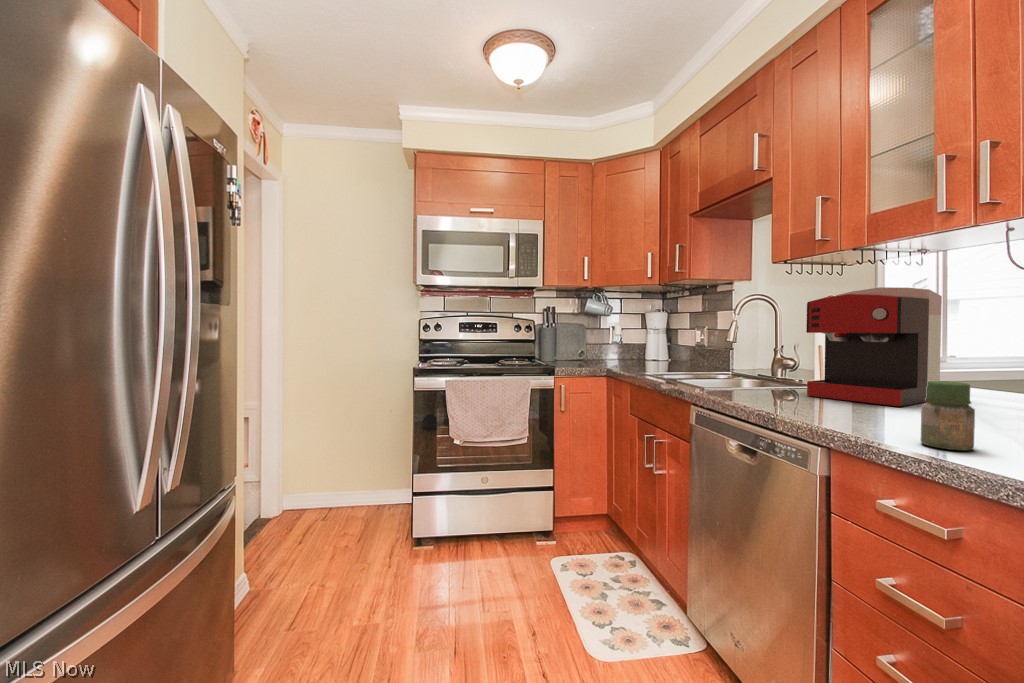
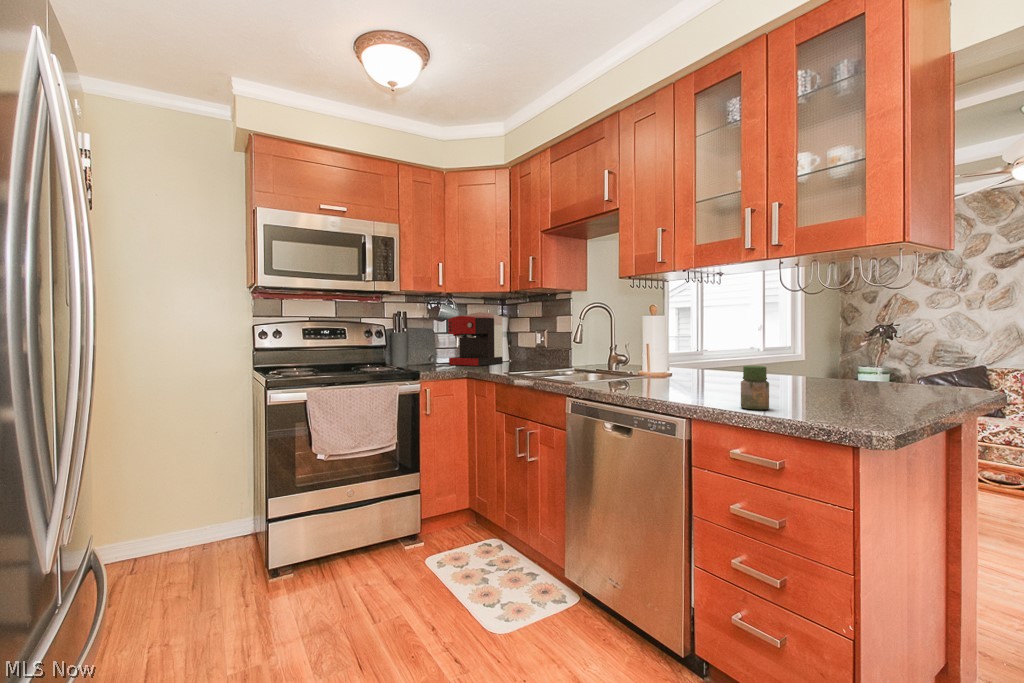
coffee maker: present [806,287,942,406] -> present [448,312,503,366]

